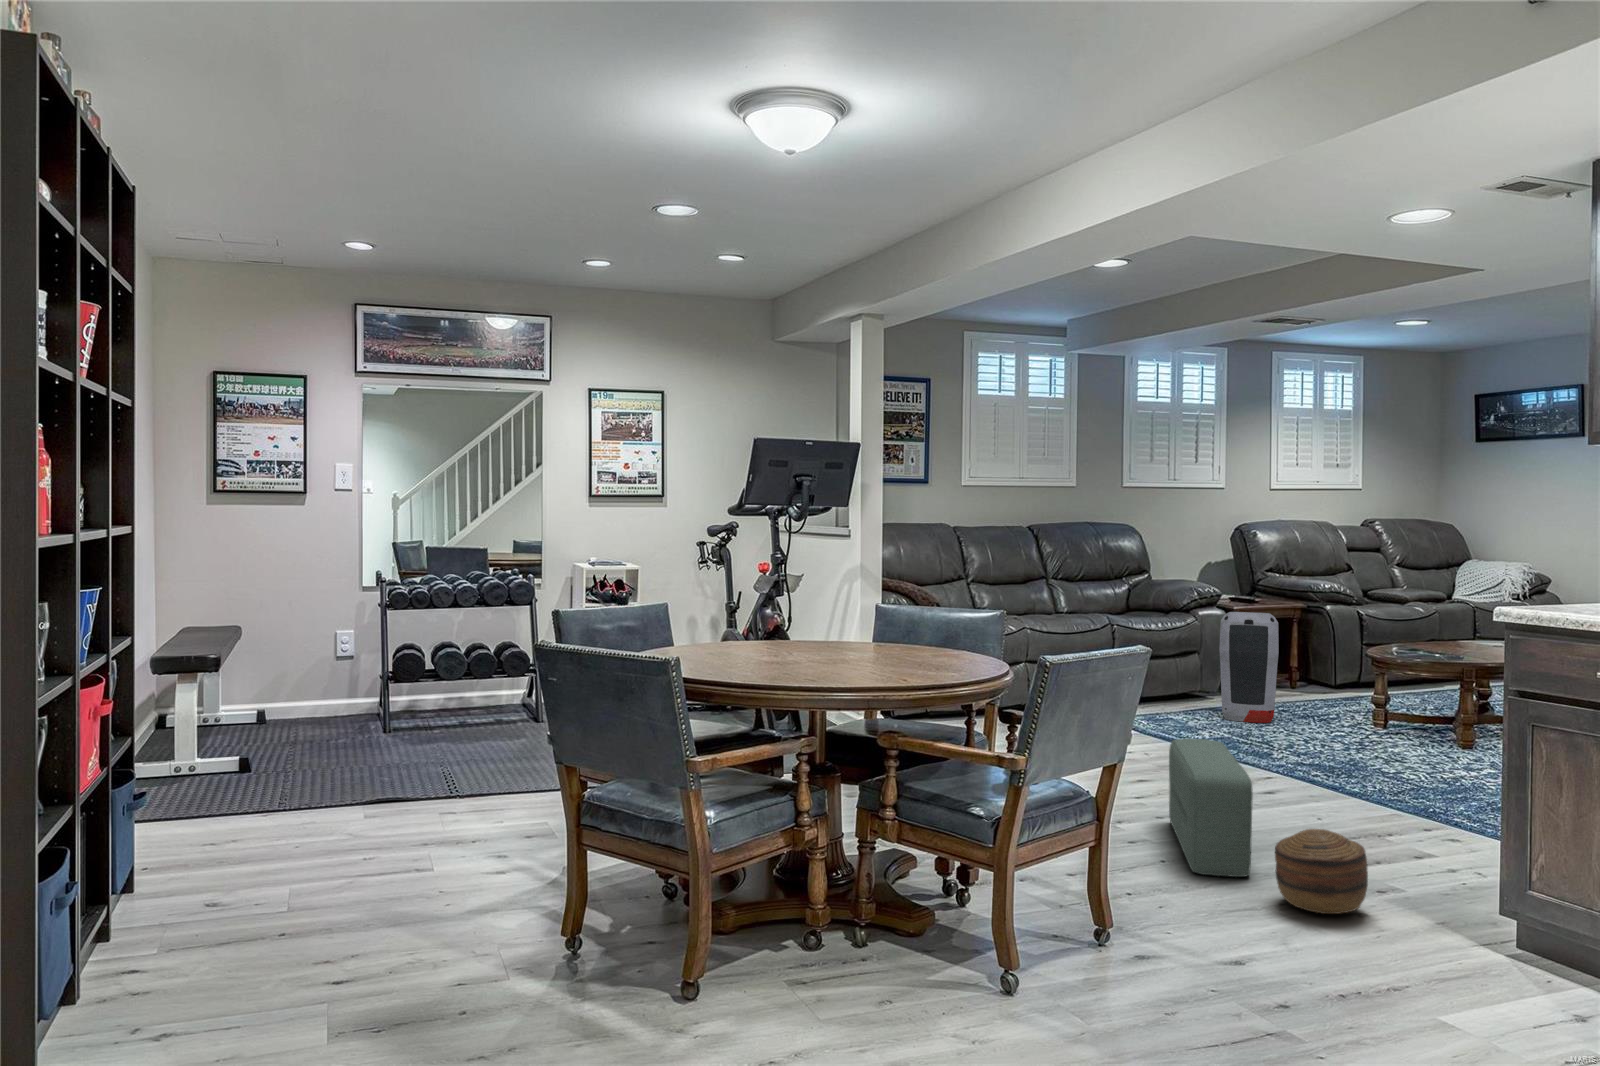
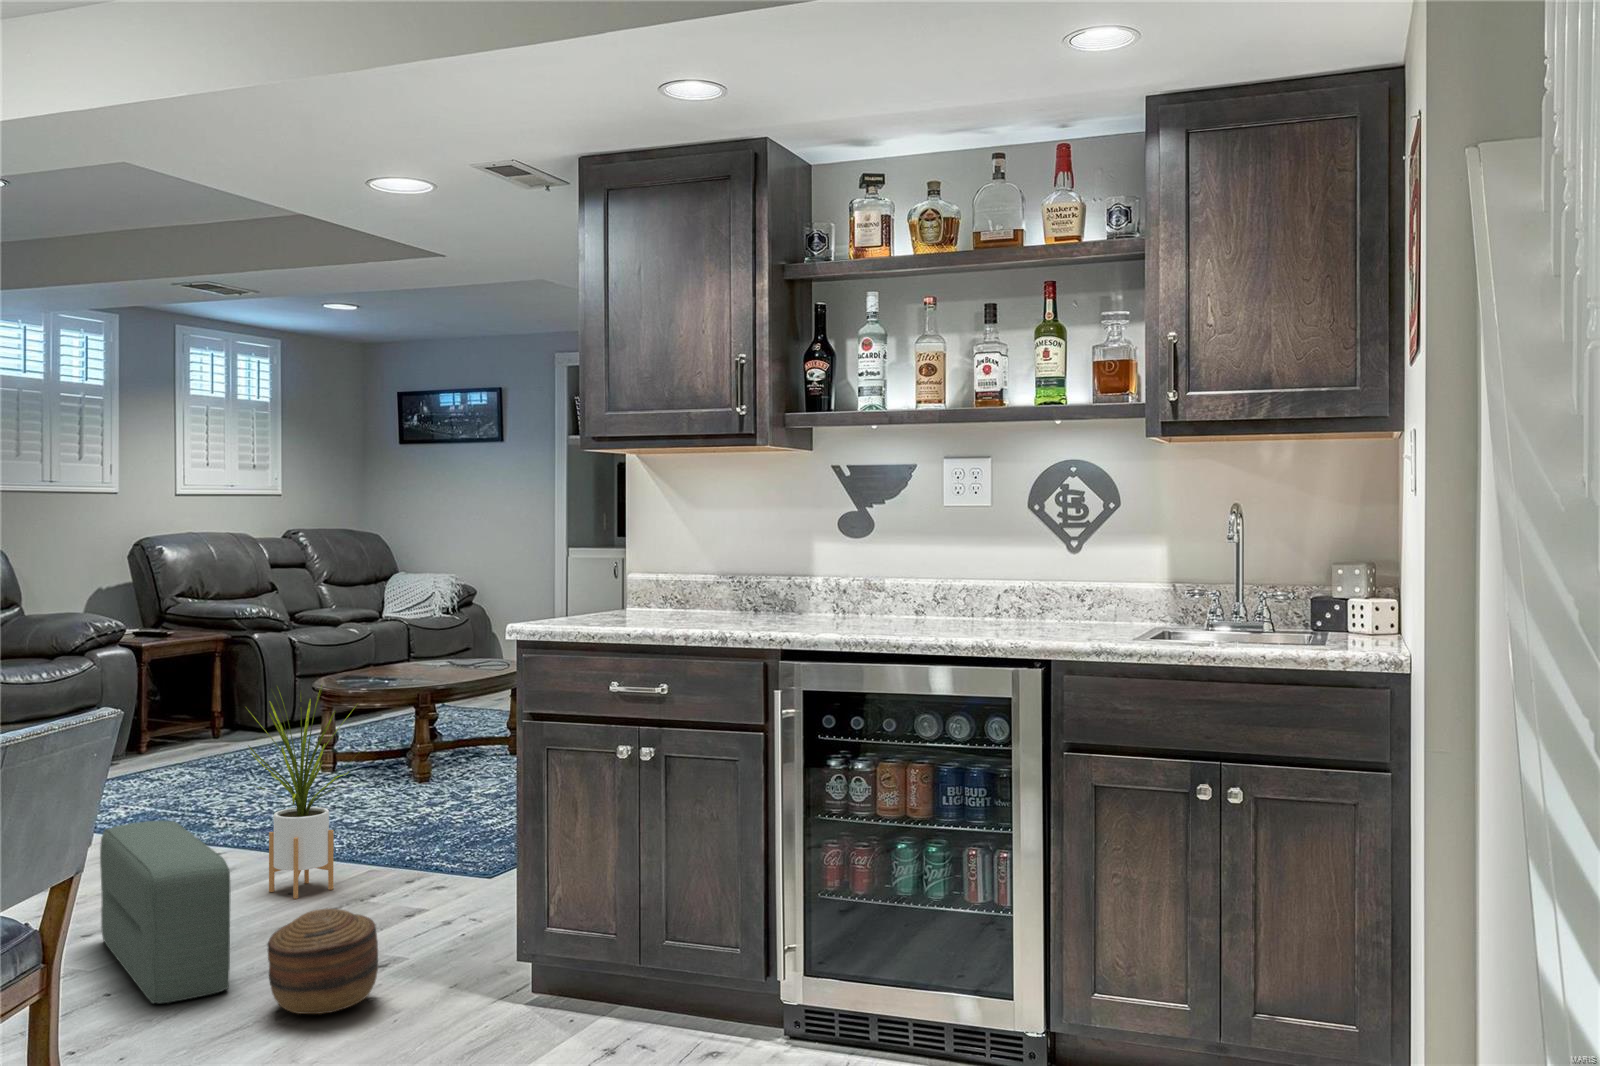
air purifier: present [1219,612,1279,723] -> none [132,648,209,789]
house plant: none [1282,647,1381,823] -> present [247,685,357,899]

